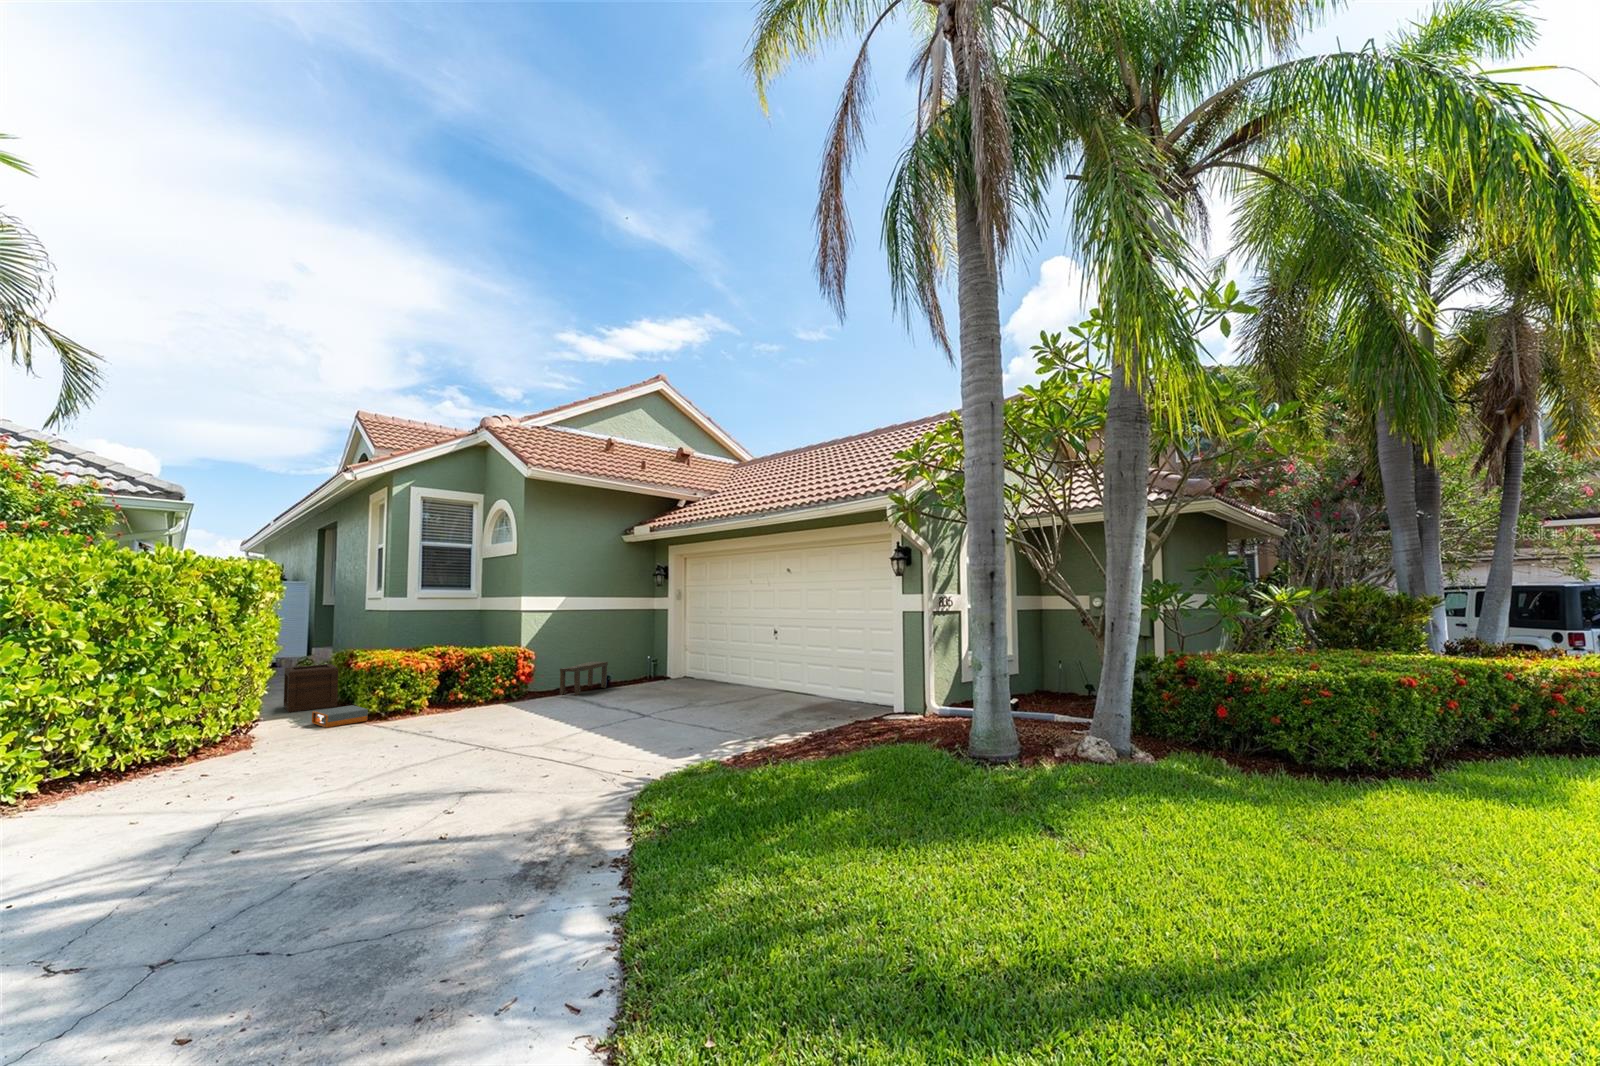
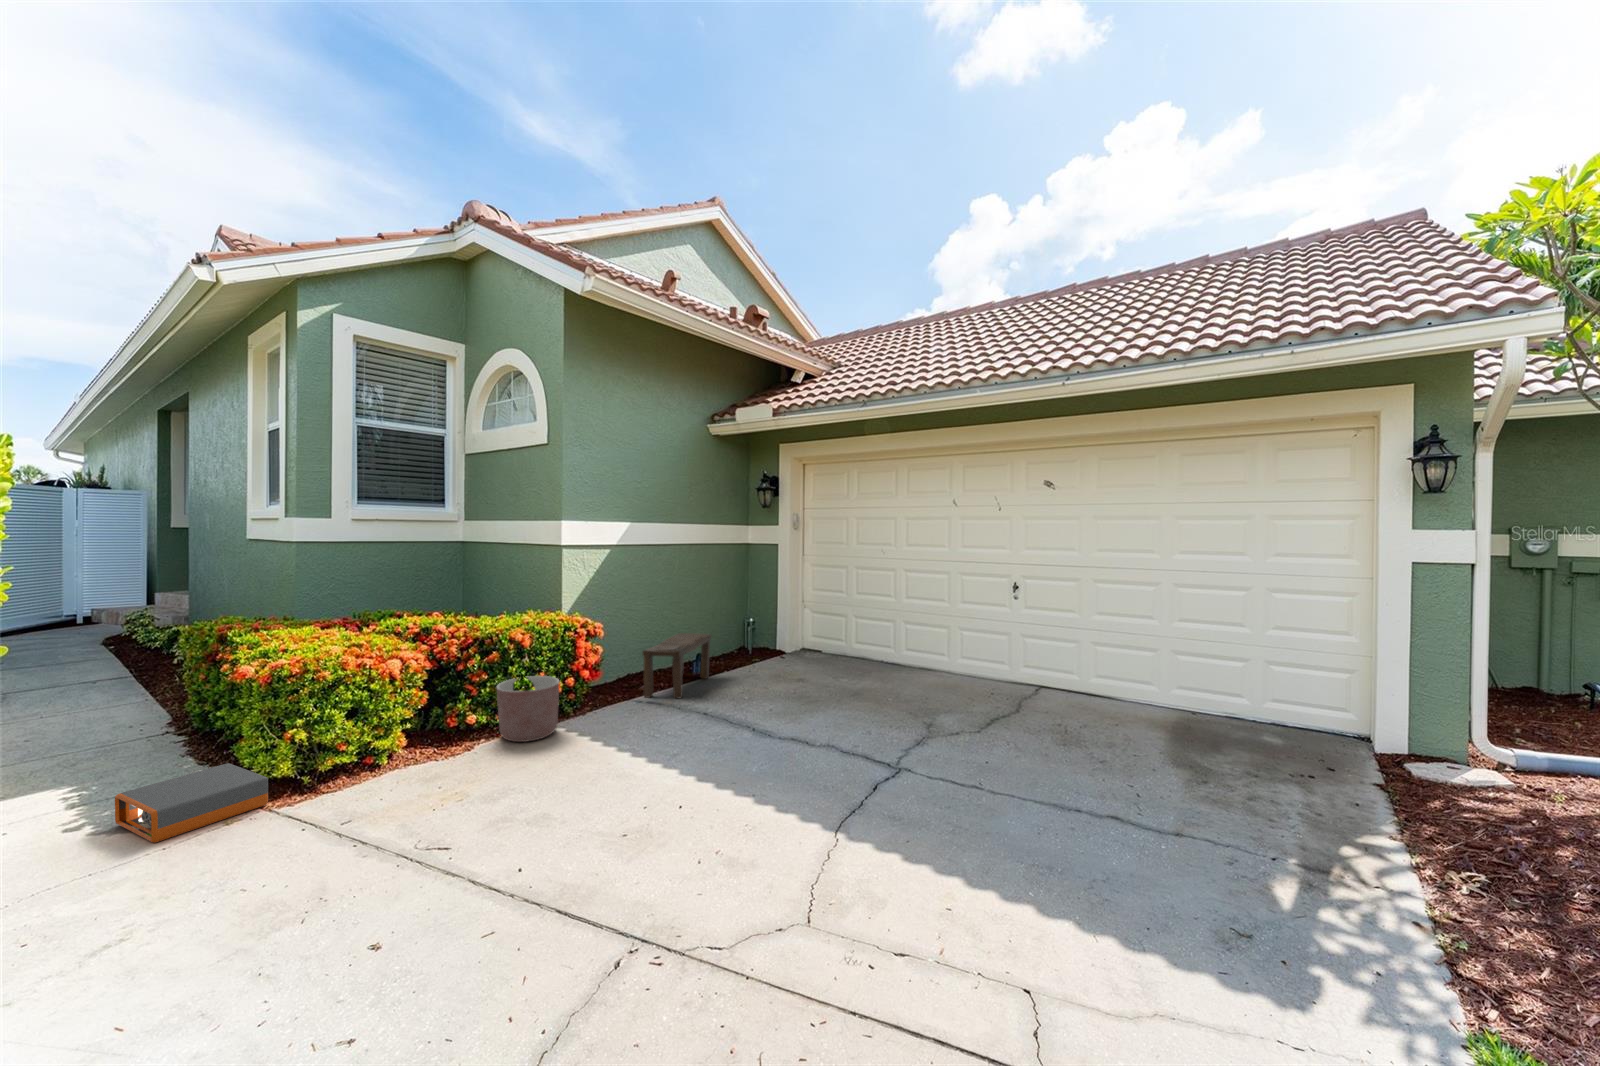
wooden crate: present [283,664,338,712] -> none [58,655,193,774]
planter: none [472,677,504,708] -> present [497,676,559,742]

